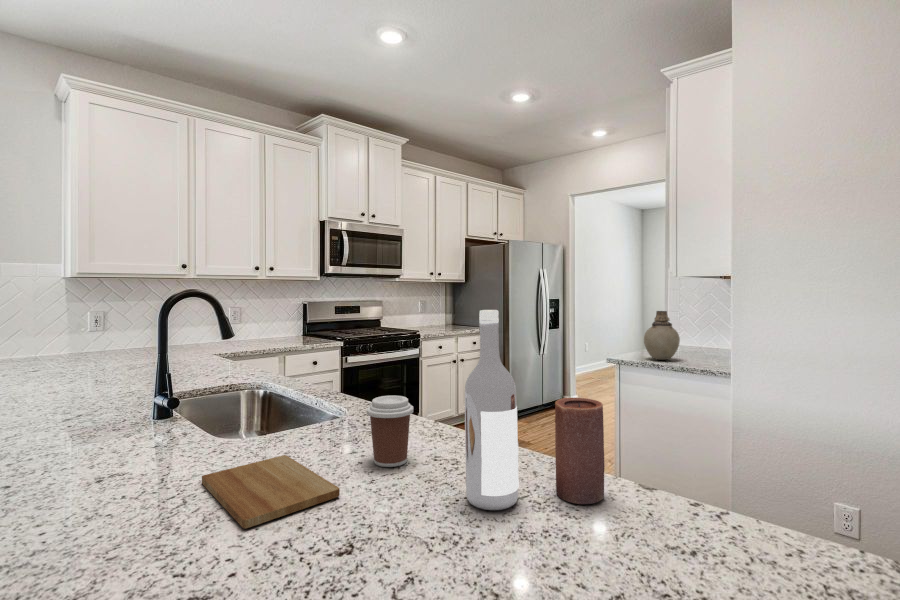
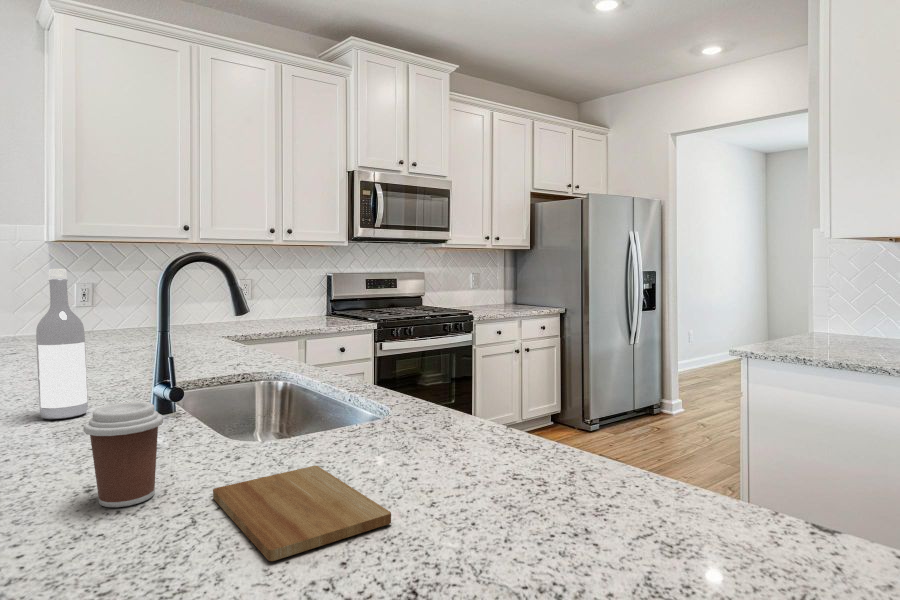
wine bottle: present [465,310,518,510] -> present [36,269,88,419]
vase: present [644,311,680,360] -> none [786,284,839,352]
coffee cup: present [367,395,413,467] -> present [83,402,163,507]
candle: present [555,398,605,504] -> none [693,398,768,550]

